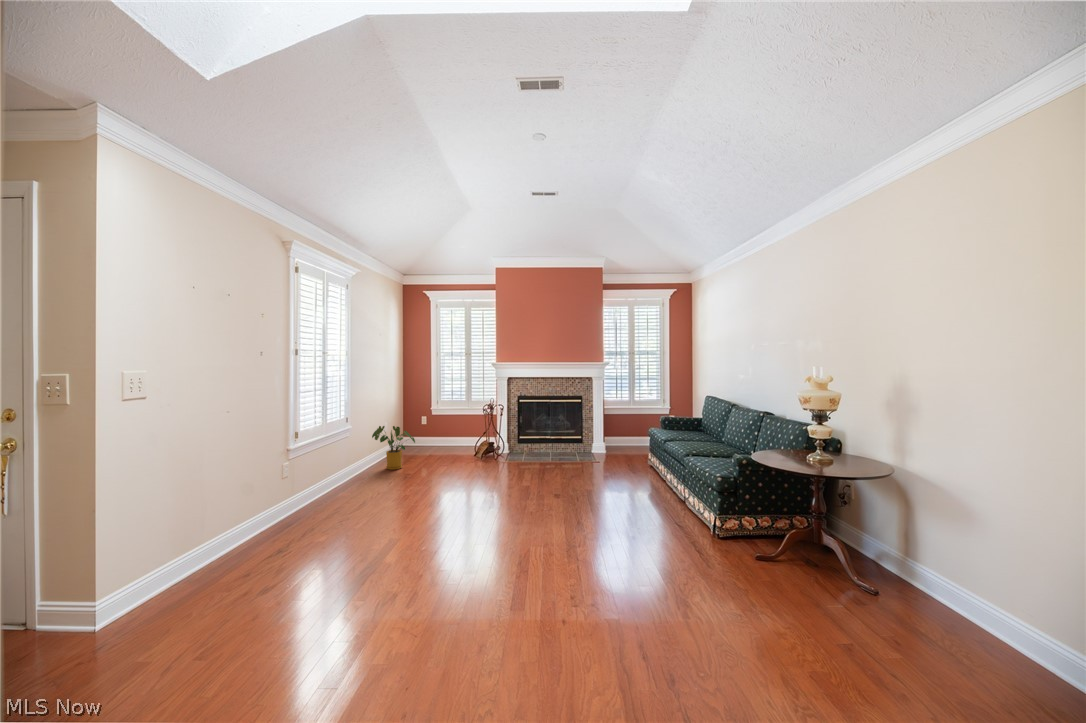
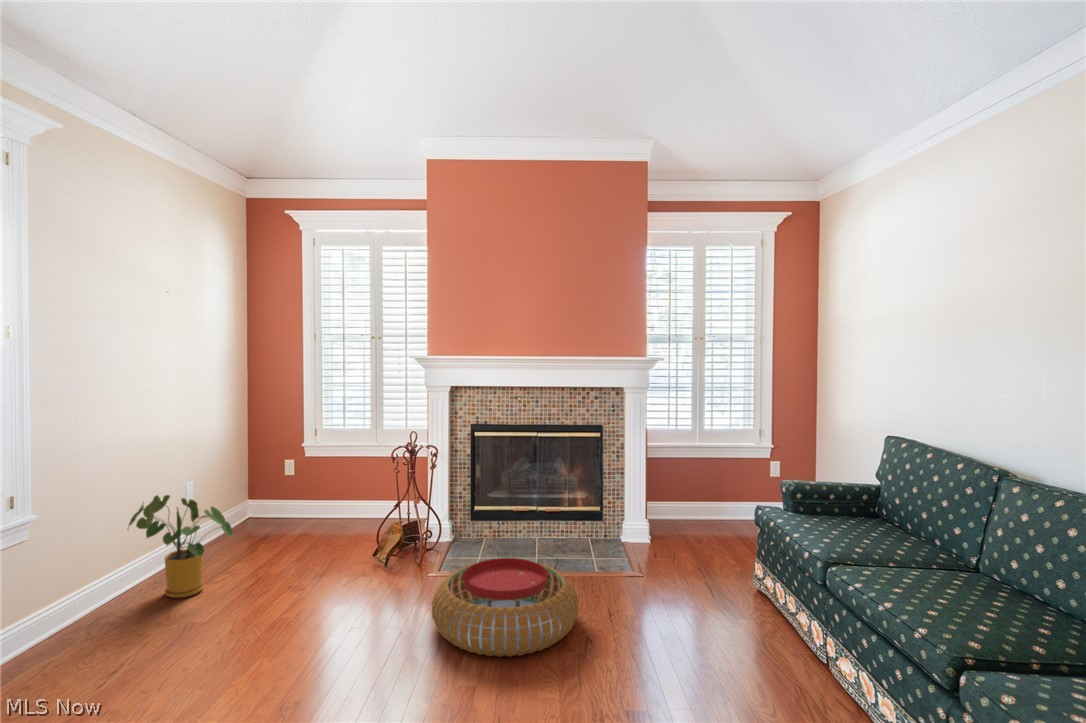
pouf: none [507,450,569,483] -> present [432,558,578,657]

